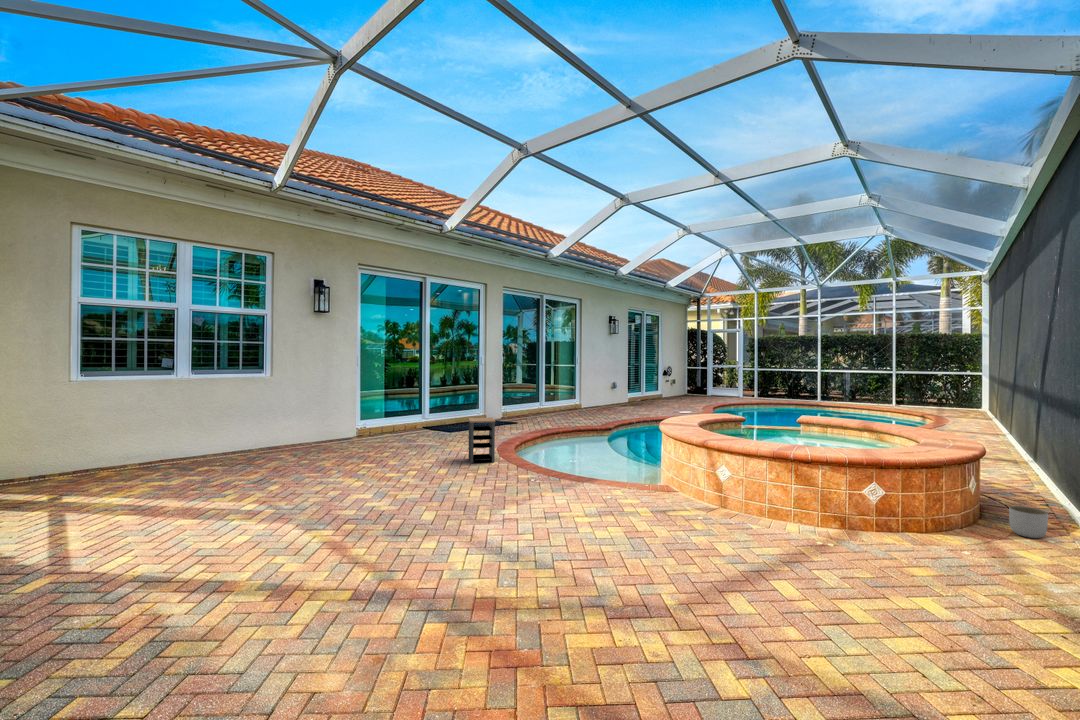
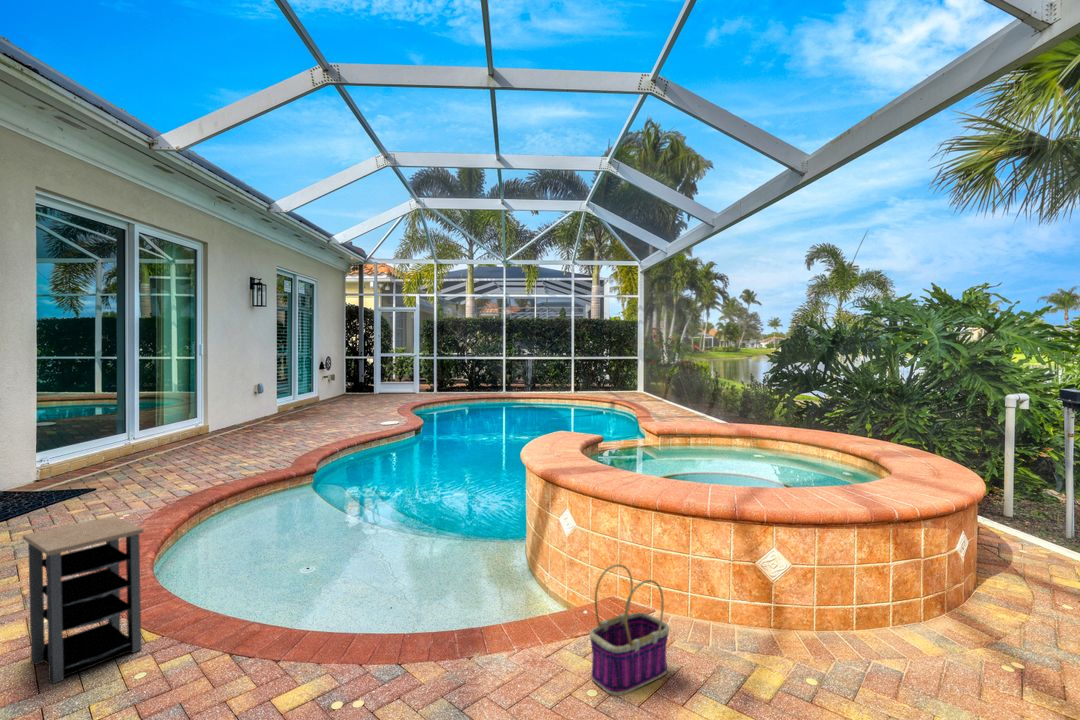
basket: none [613,453,648,502] -> present [590,564,669,696]
planter: present [1009,506,1048,538] -> none [1007,520,1052,559]

